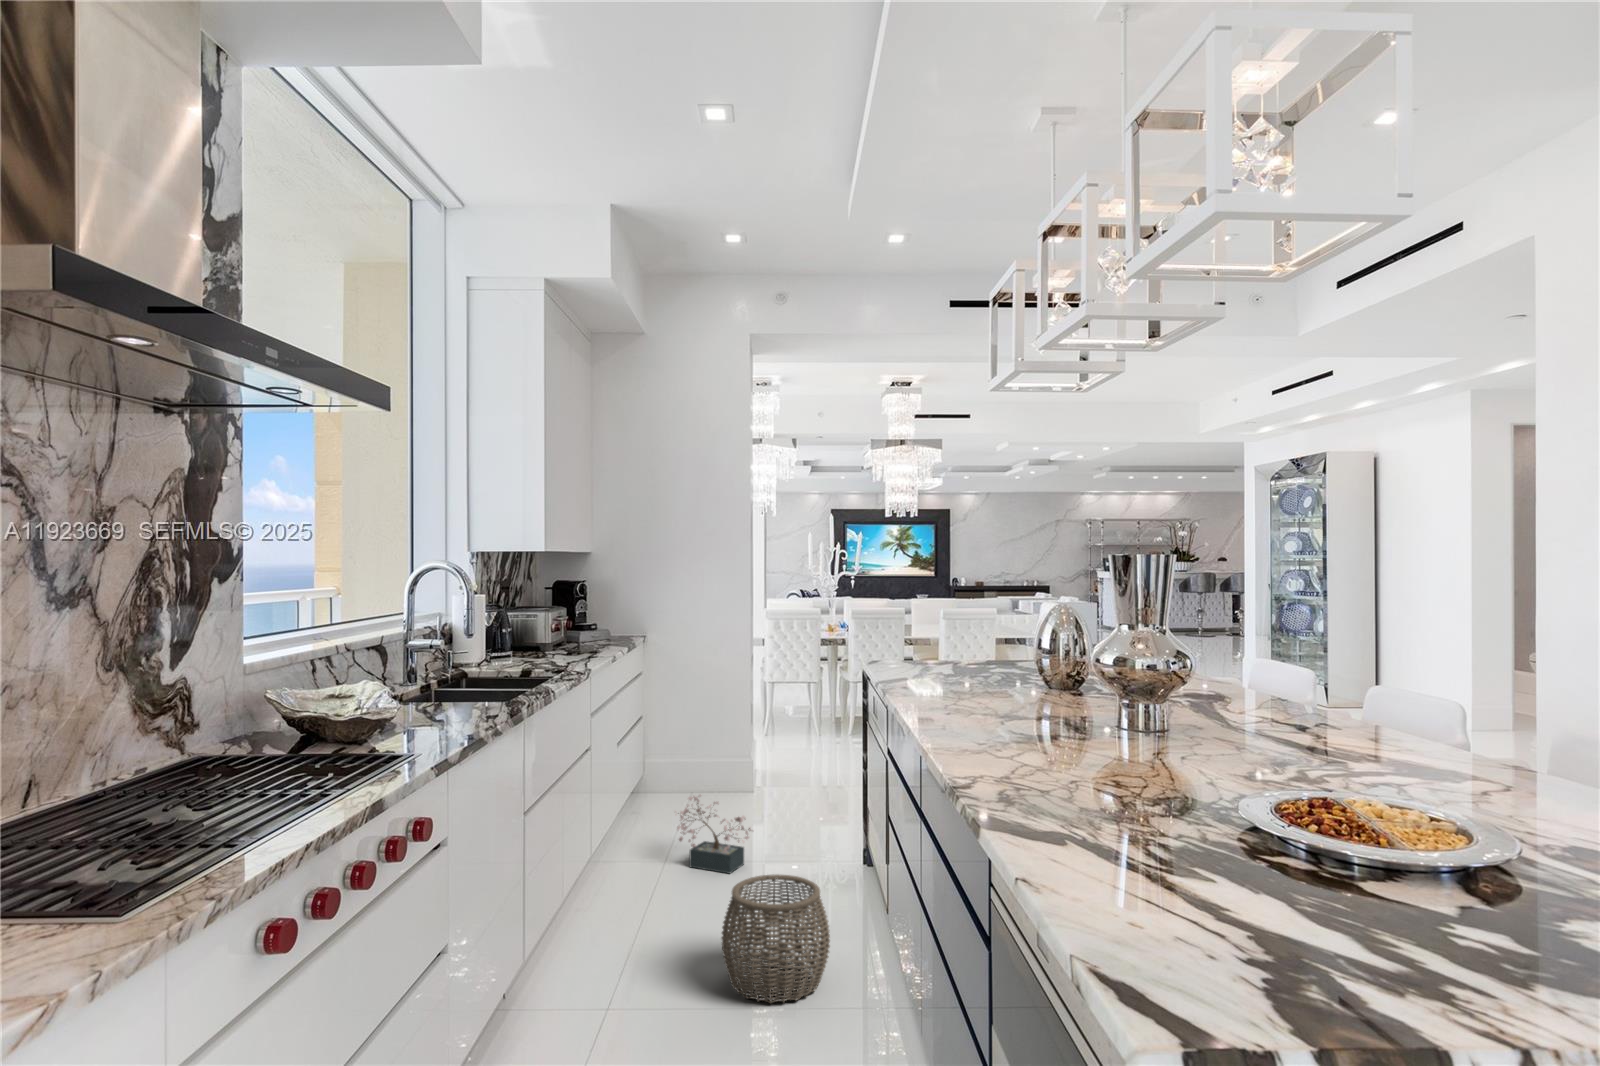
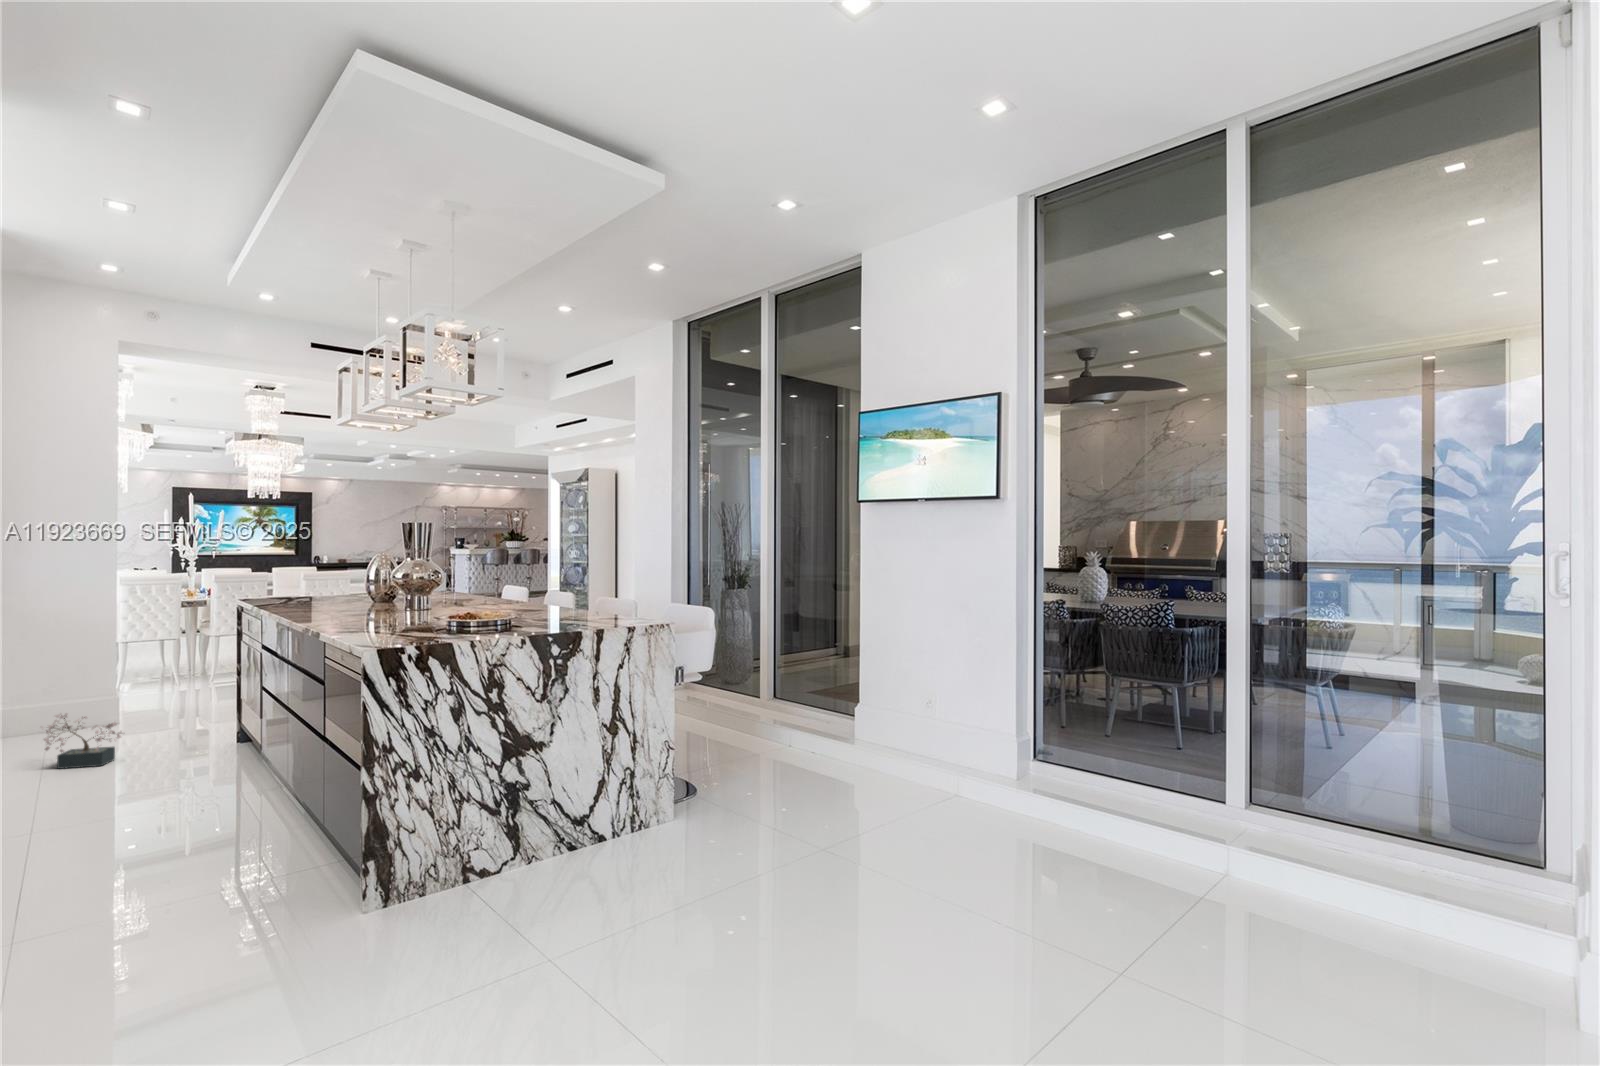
woven basket: present [721,875,830,1003] -> none [114,734,208,812]

